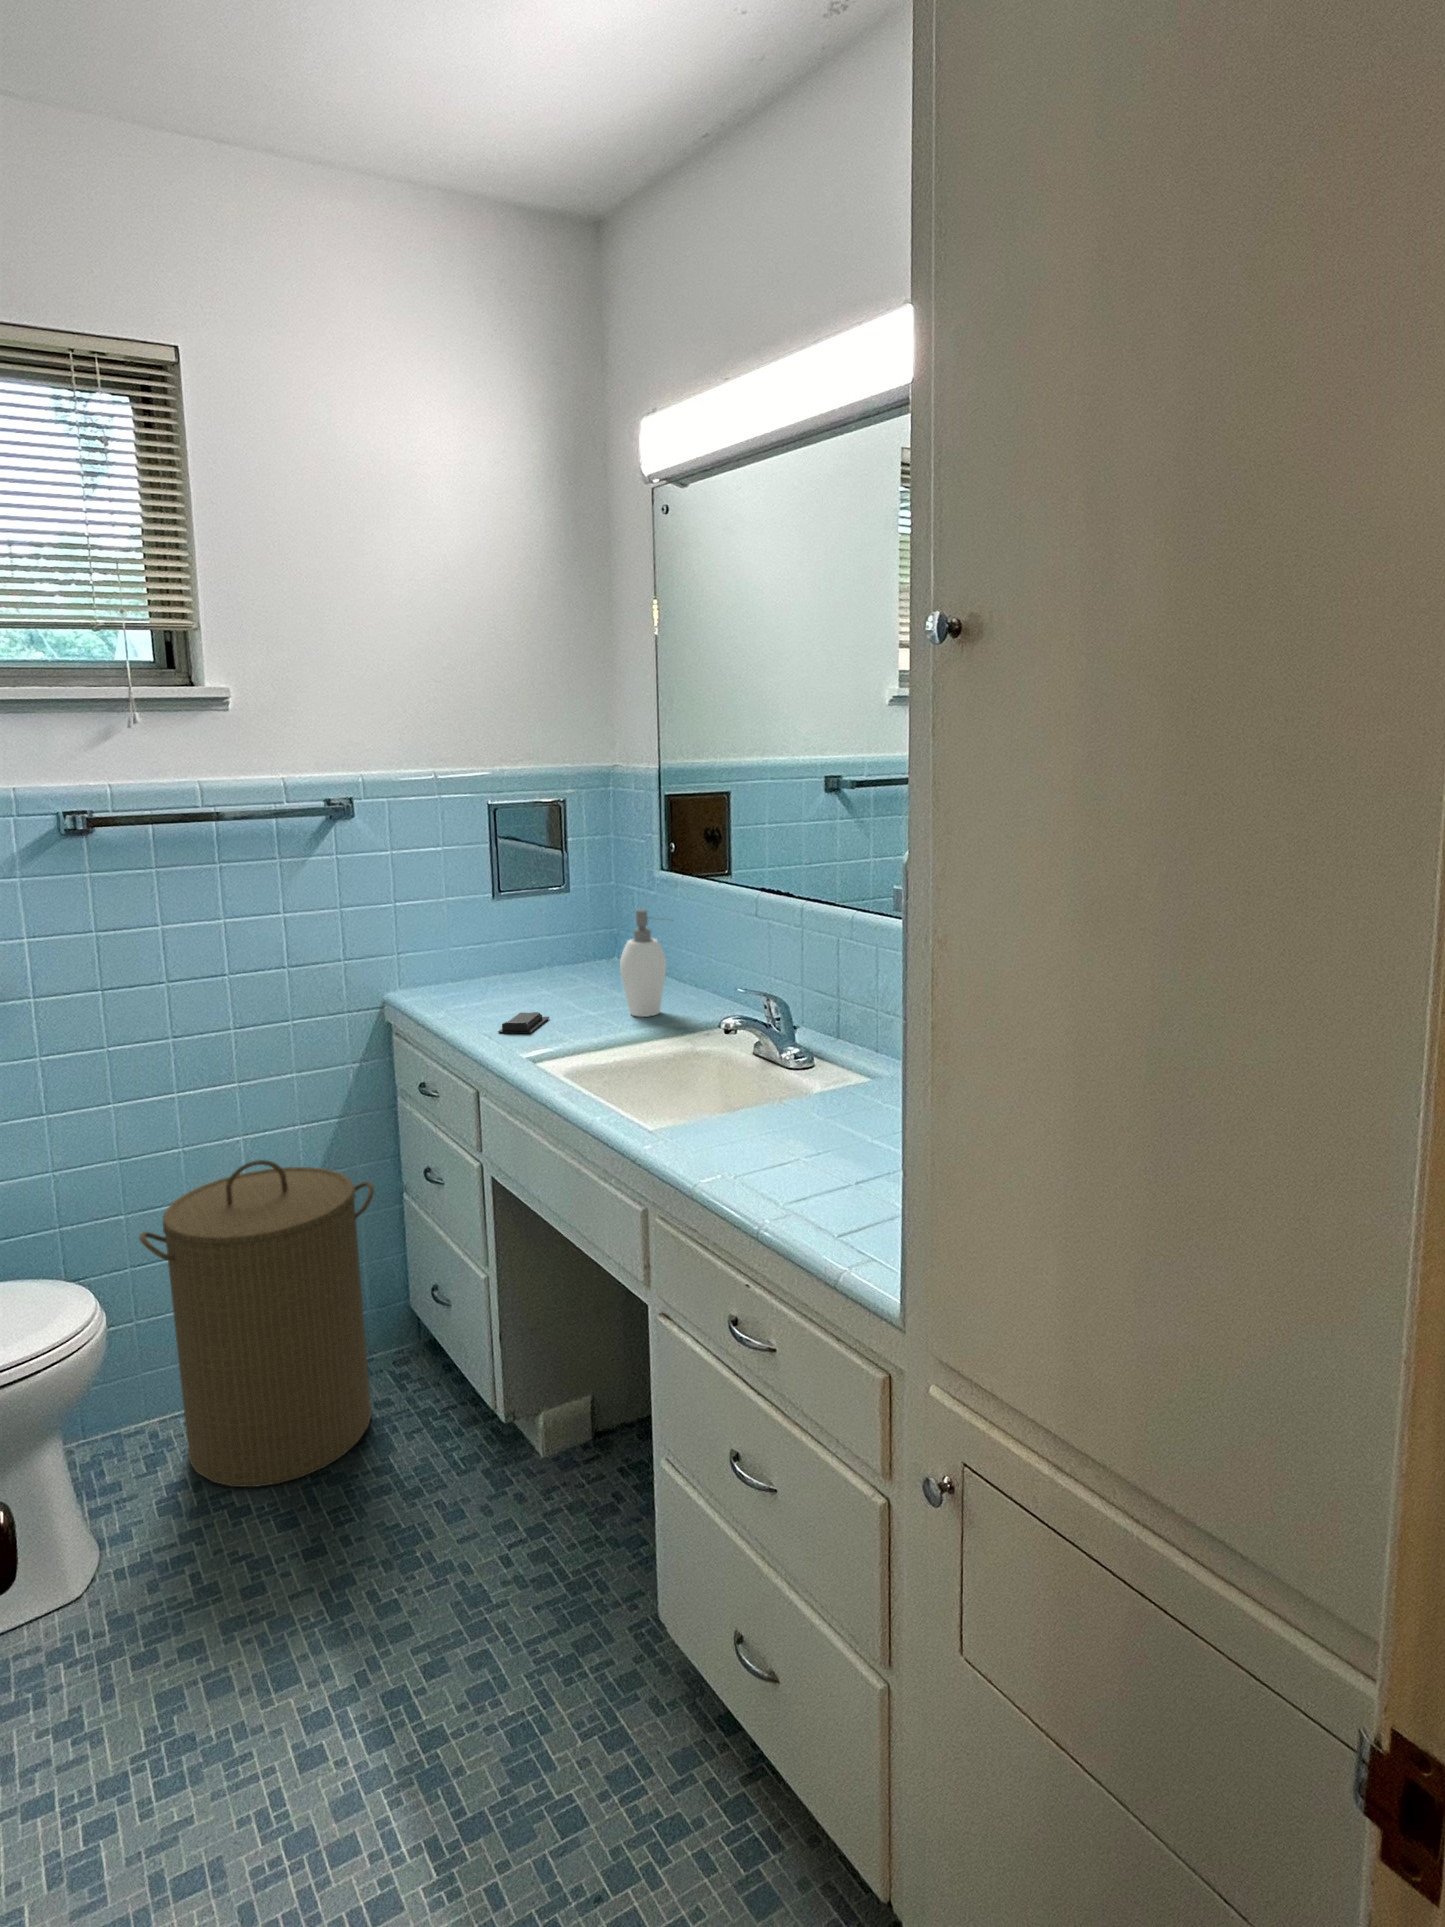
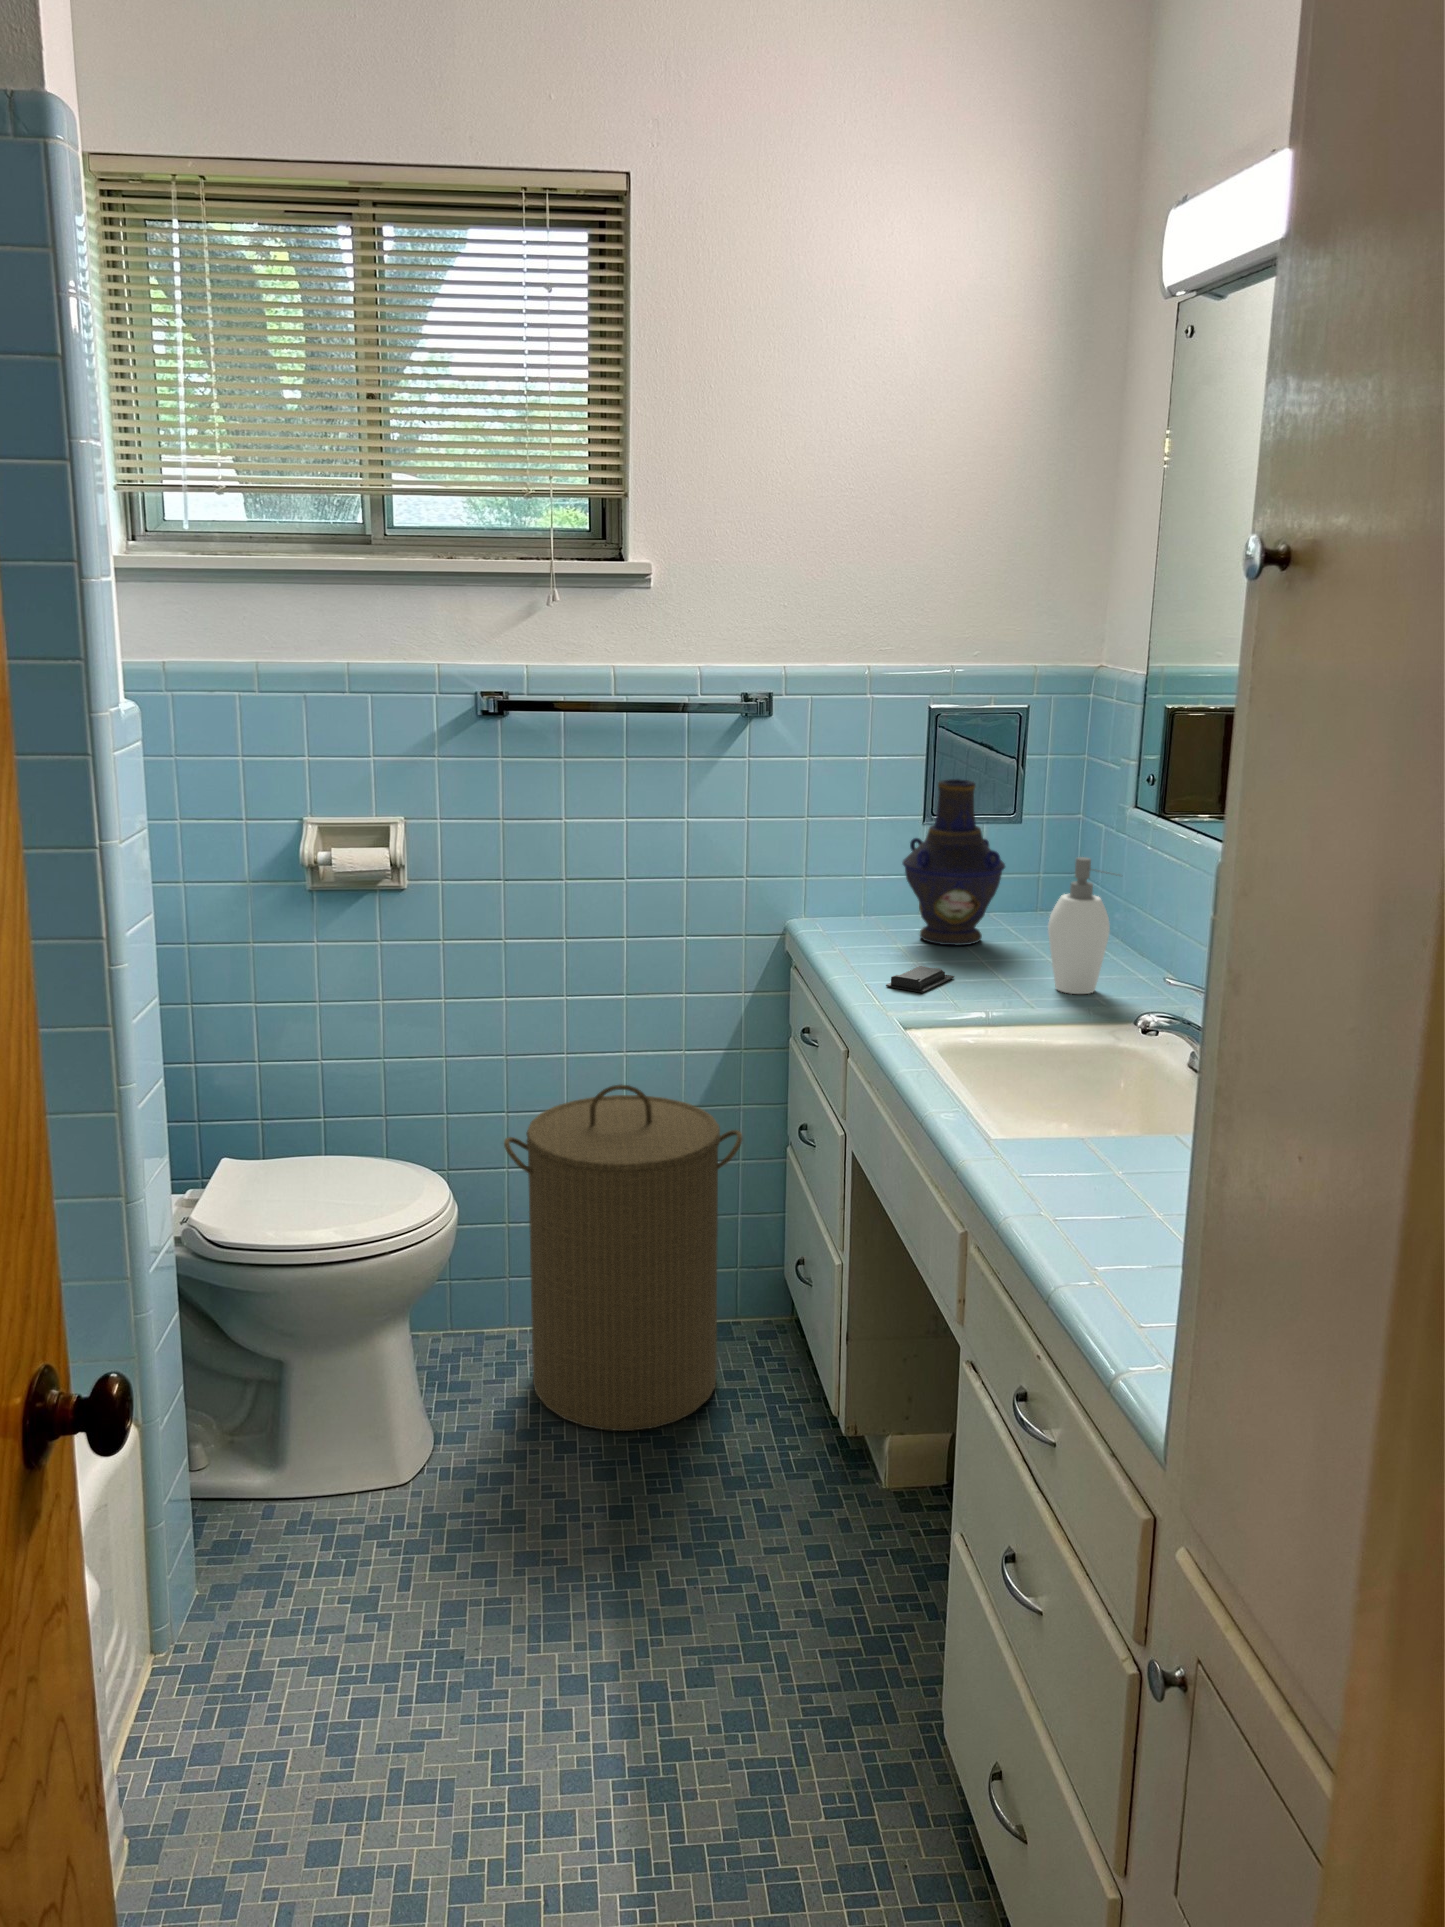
vase: none [483,860,568,995] -> present [903,779,1005,946]

